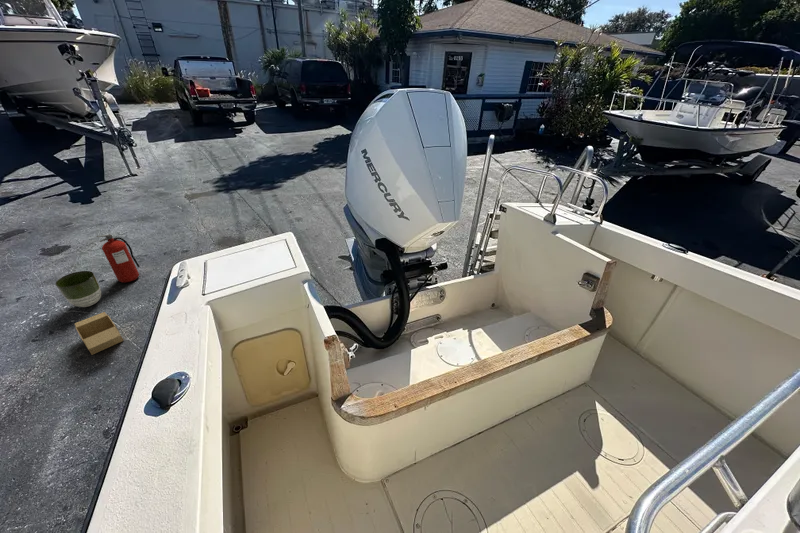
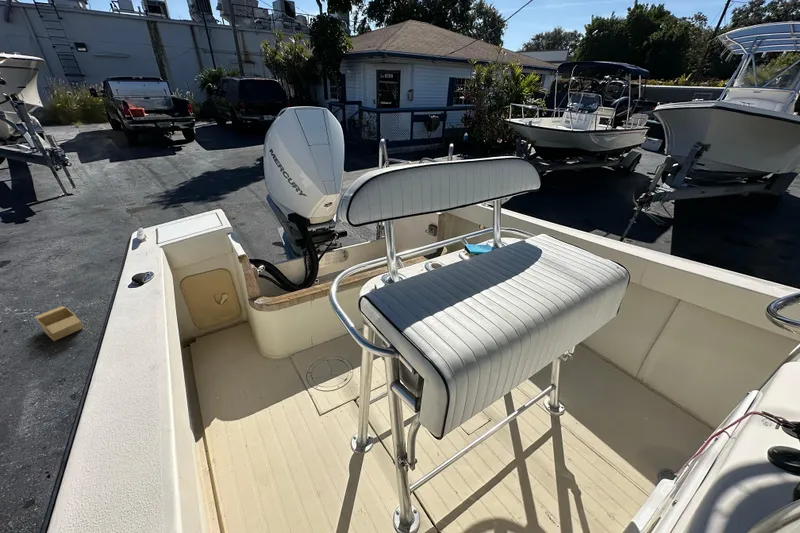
fire extinguisher: present [97,234,139,282] -> none [48,240,90,285]
planter: present [56,271,101,307] -> none [11,274,55,307]

